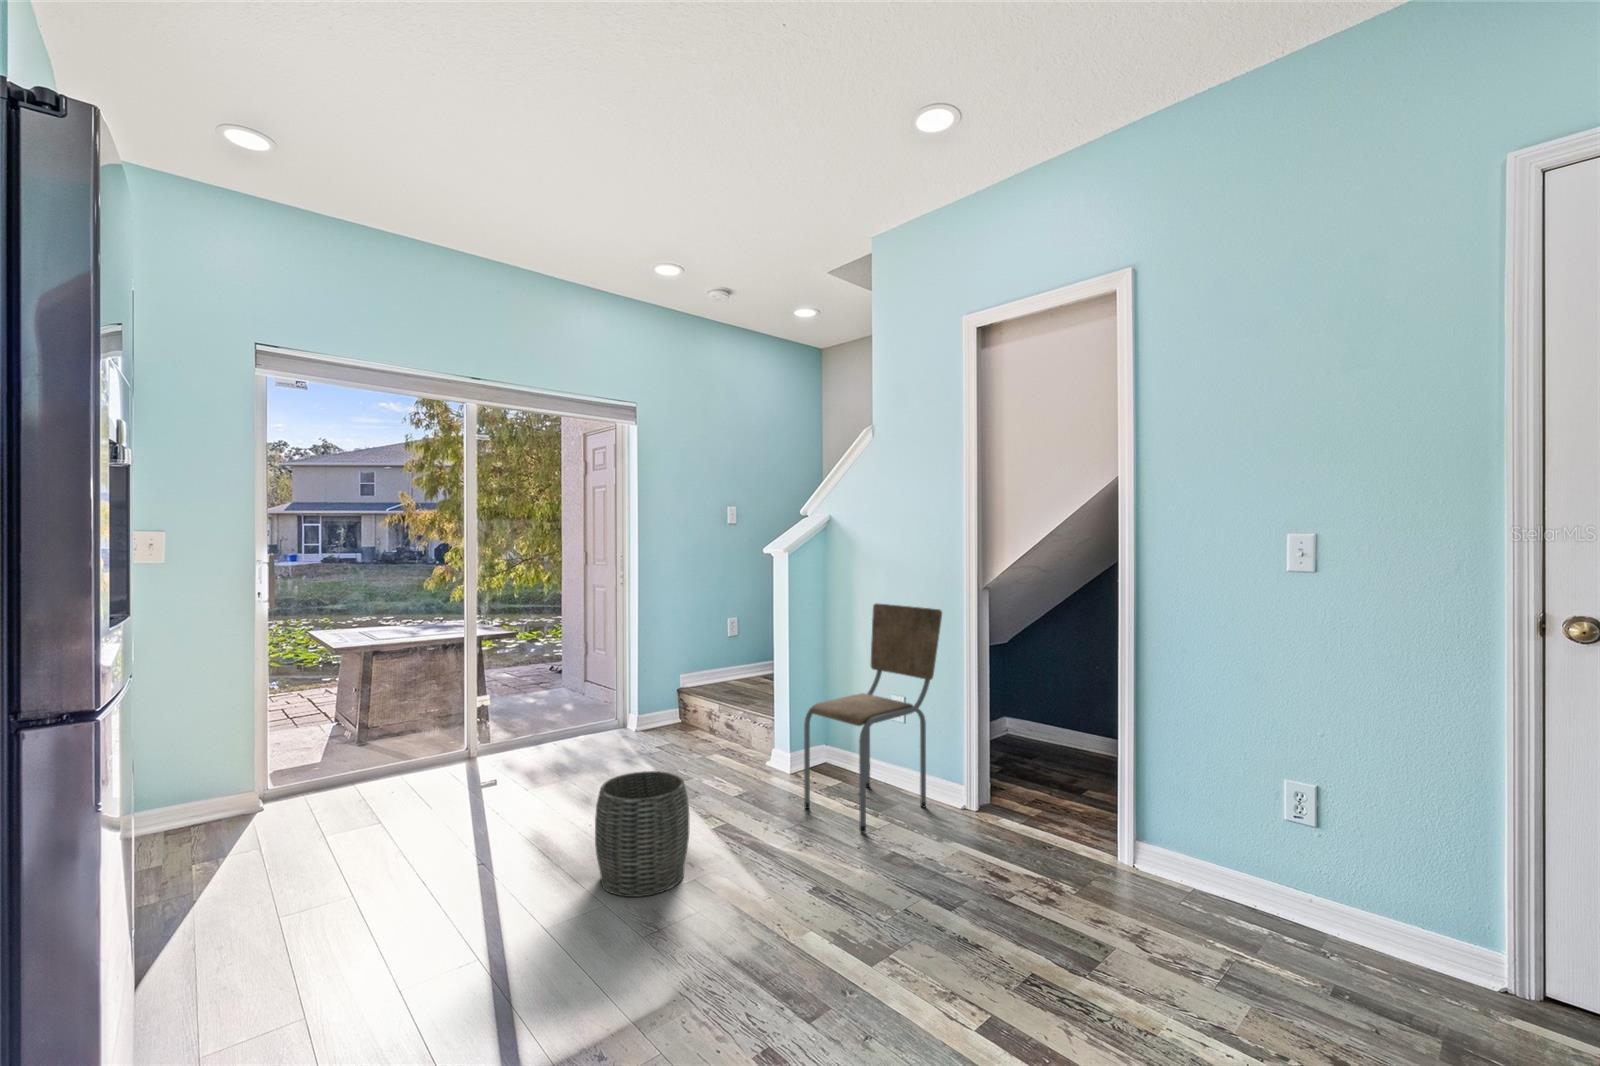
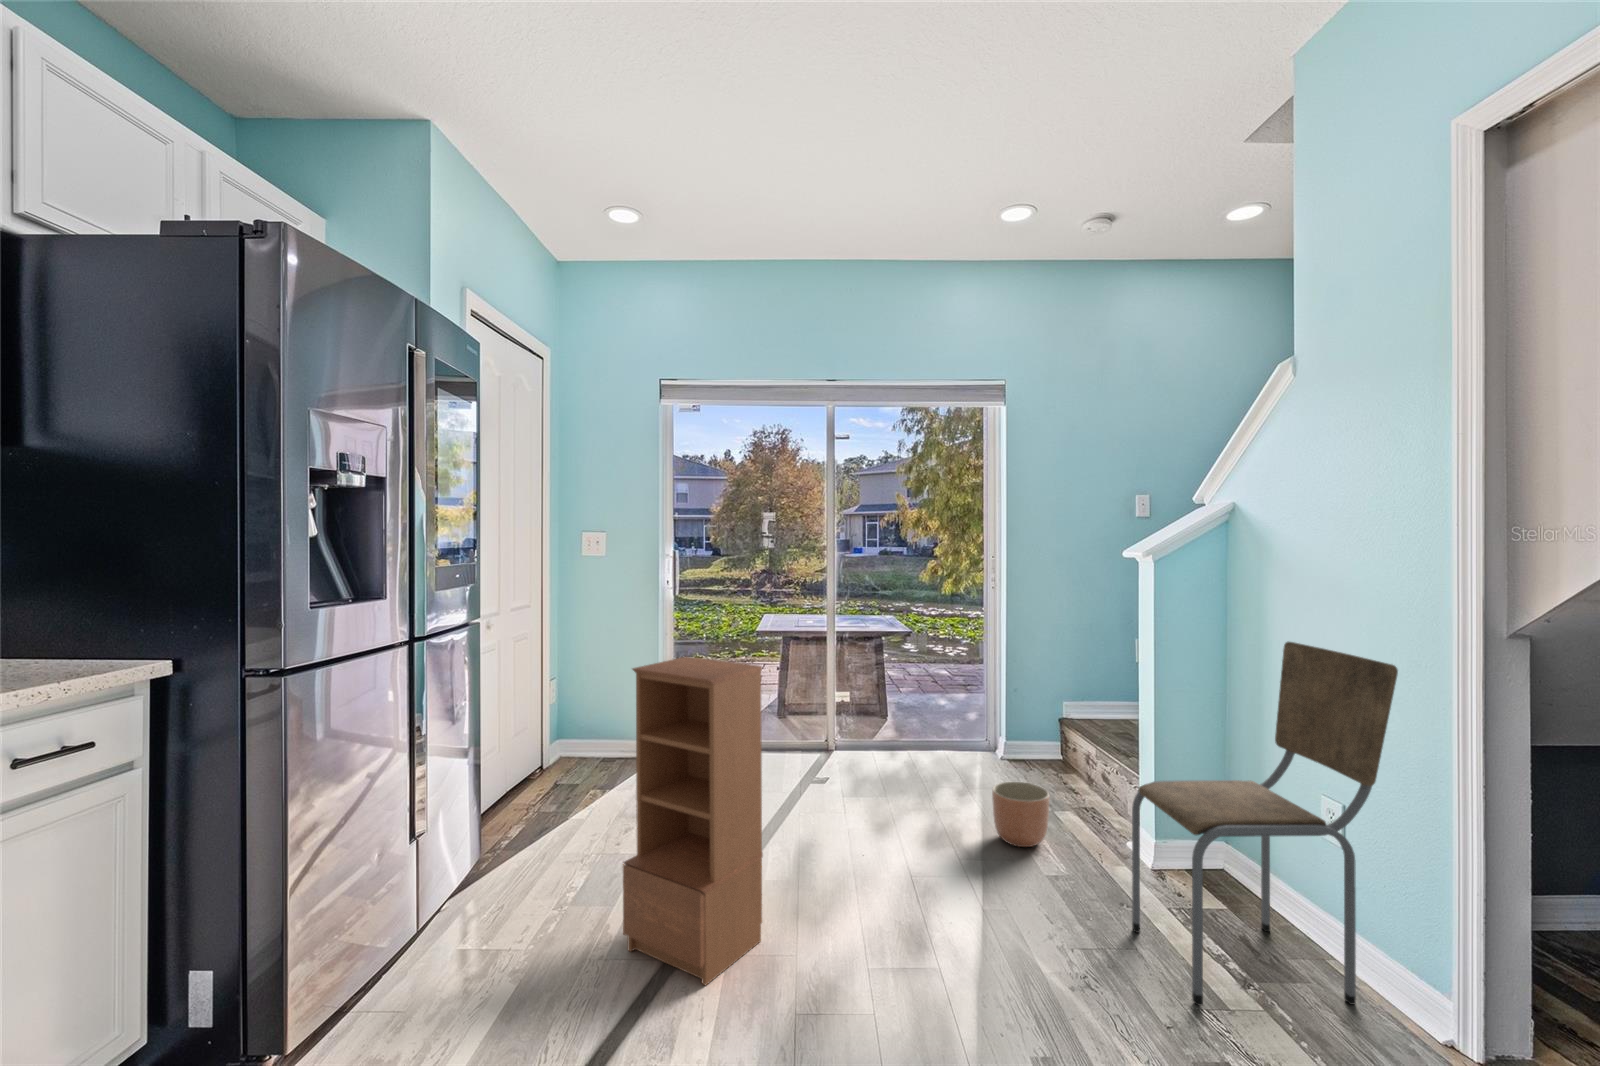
bookcase: none [436,654,562,953] -> present [623,657,763,985]
planter: none [676,734,719,783] -> present [992,782,1049,847]
woven basket: present [595,771,690,897] -> none [802,816,913,976]

